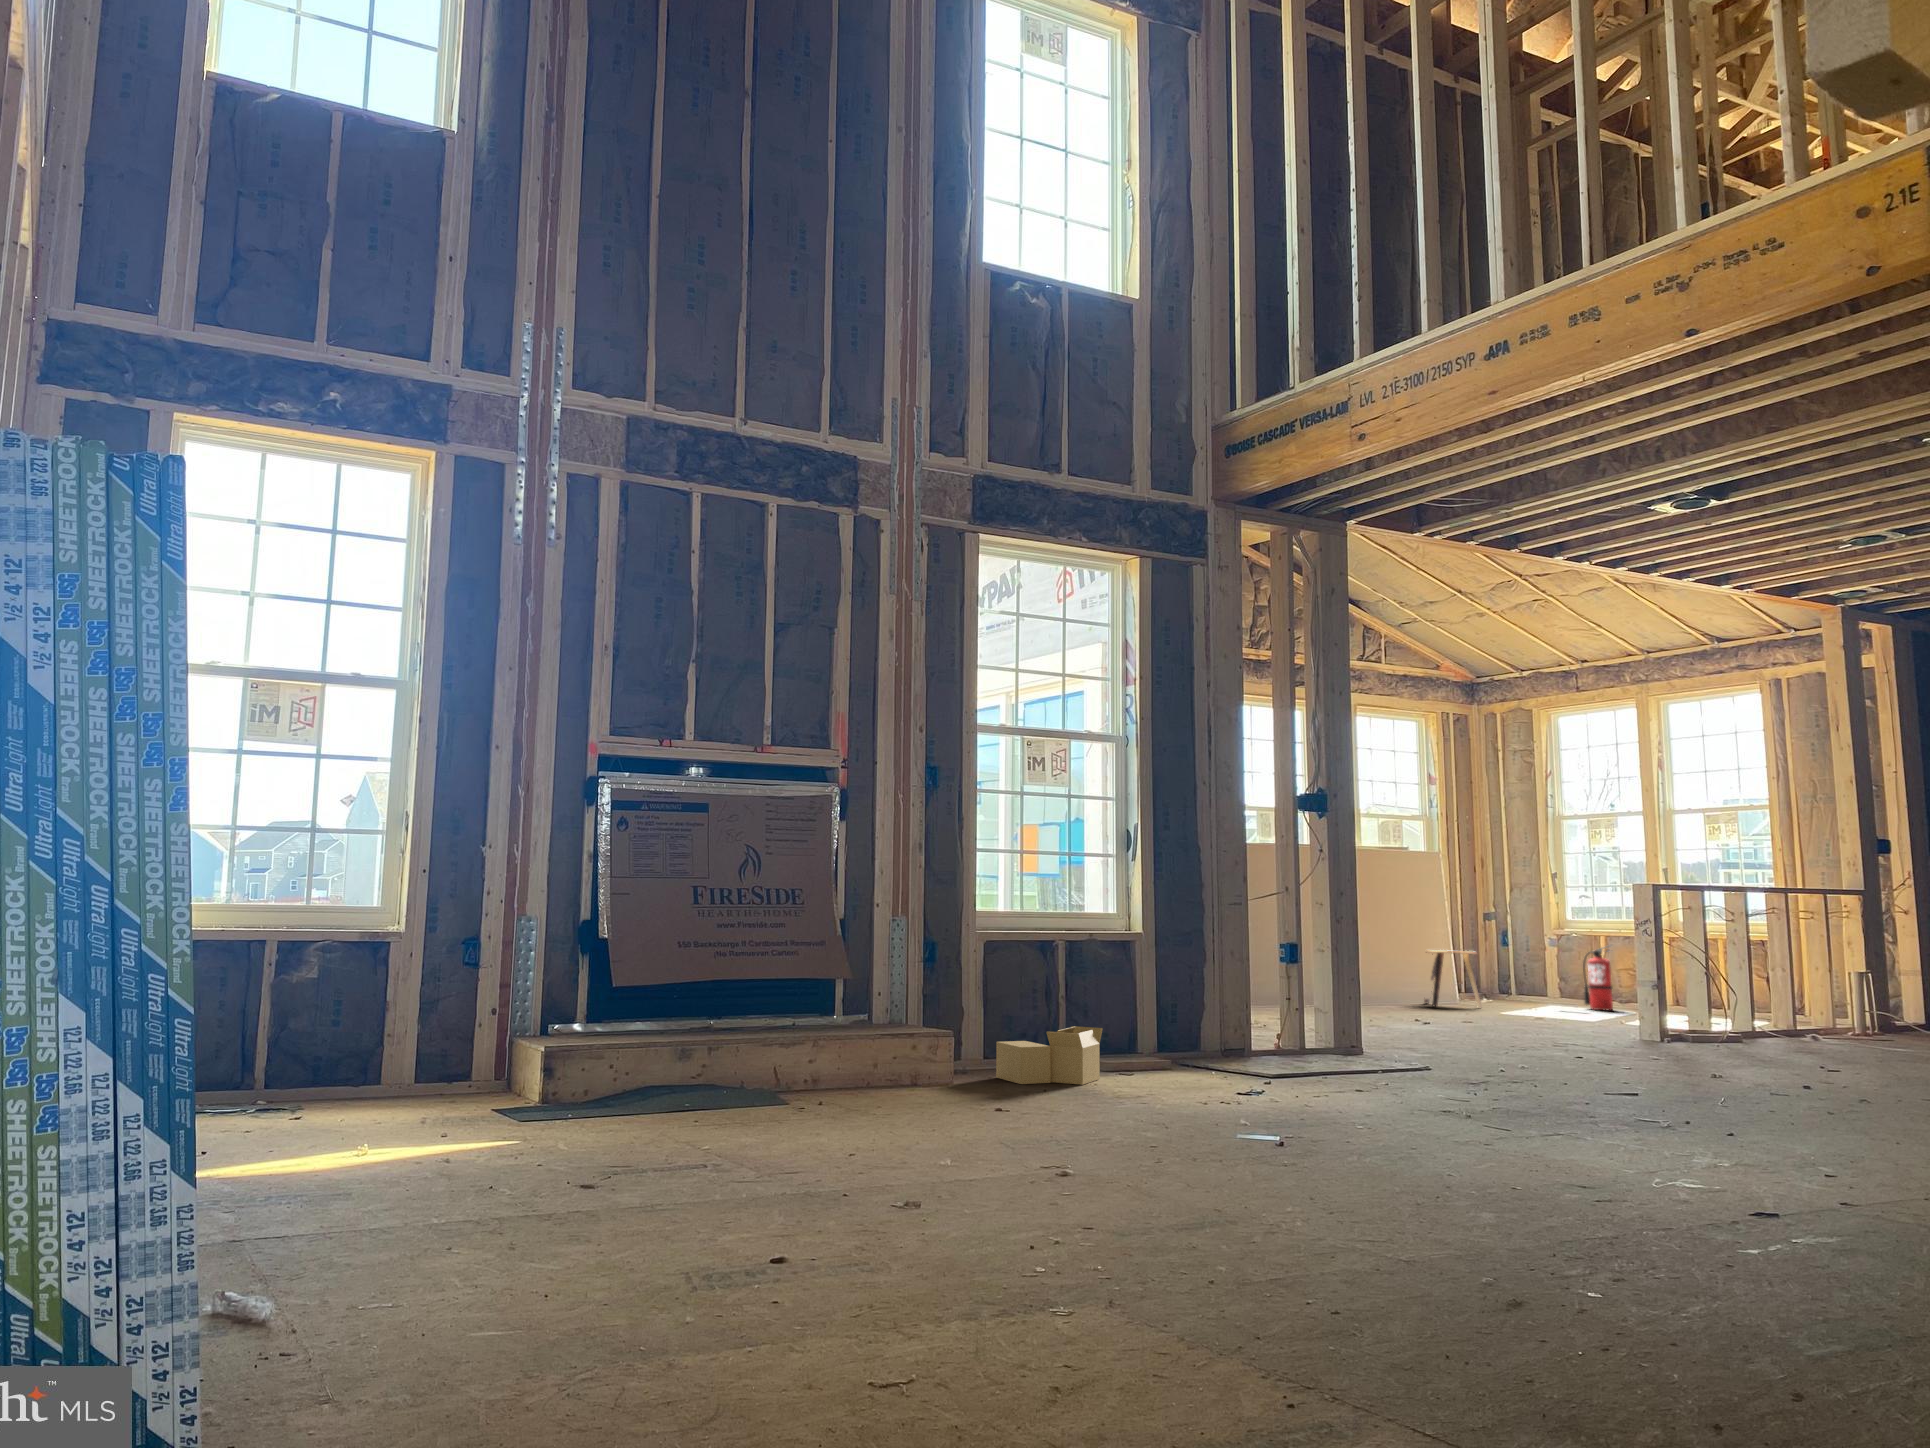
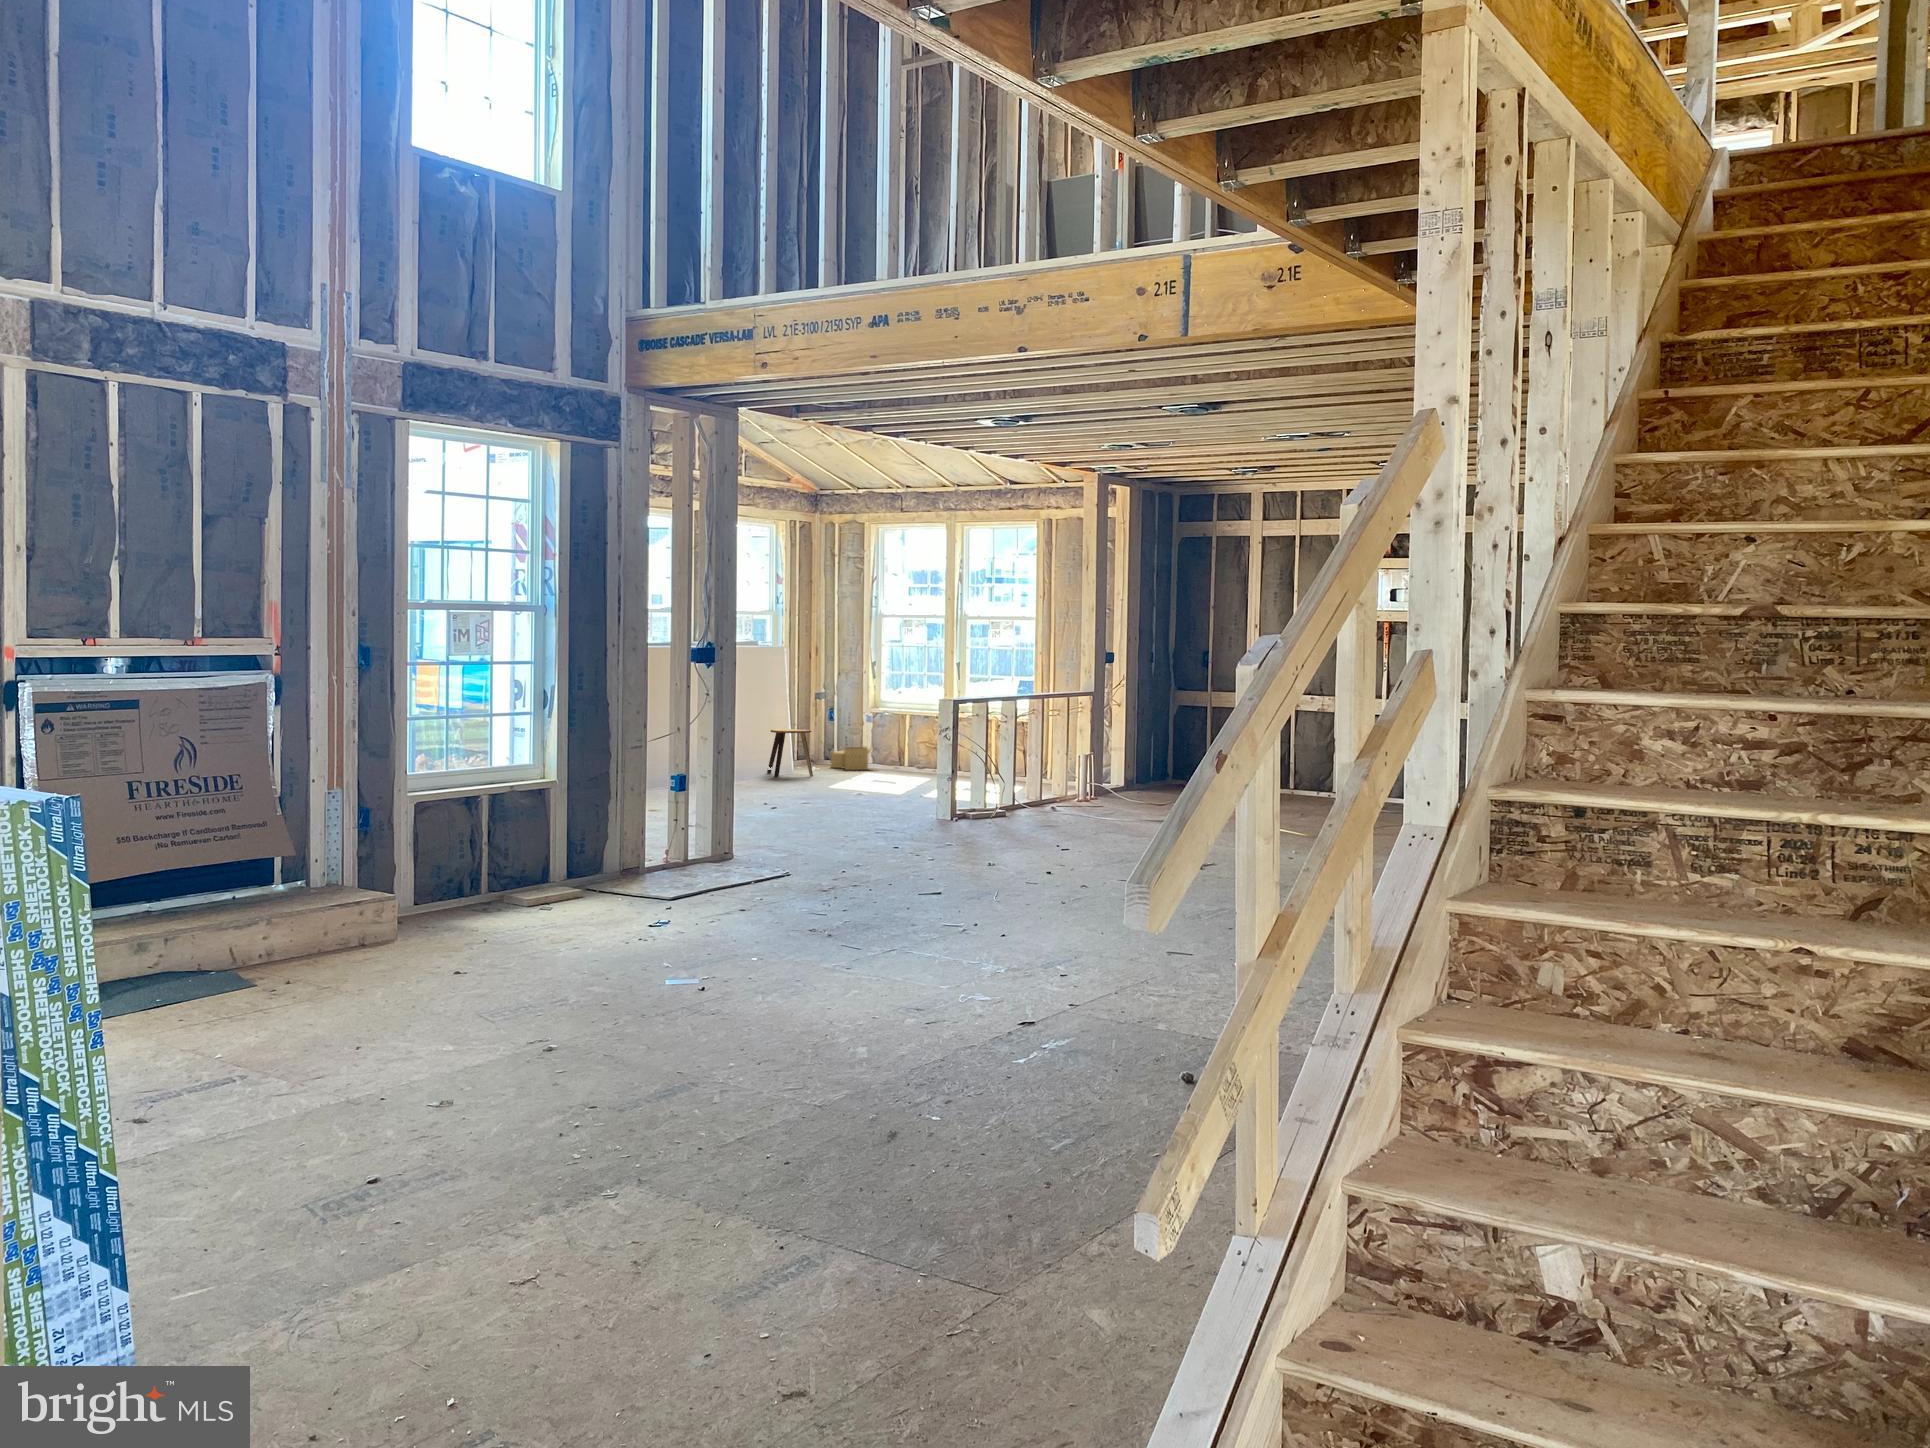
fire extinguisher: present [1583,945,1613,1010] -> none [889,720,913,772]
cardboard box: present [996,1026,1103,1085] -> present [831,747,872,770]

